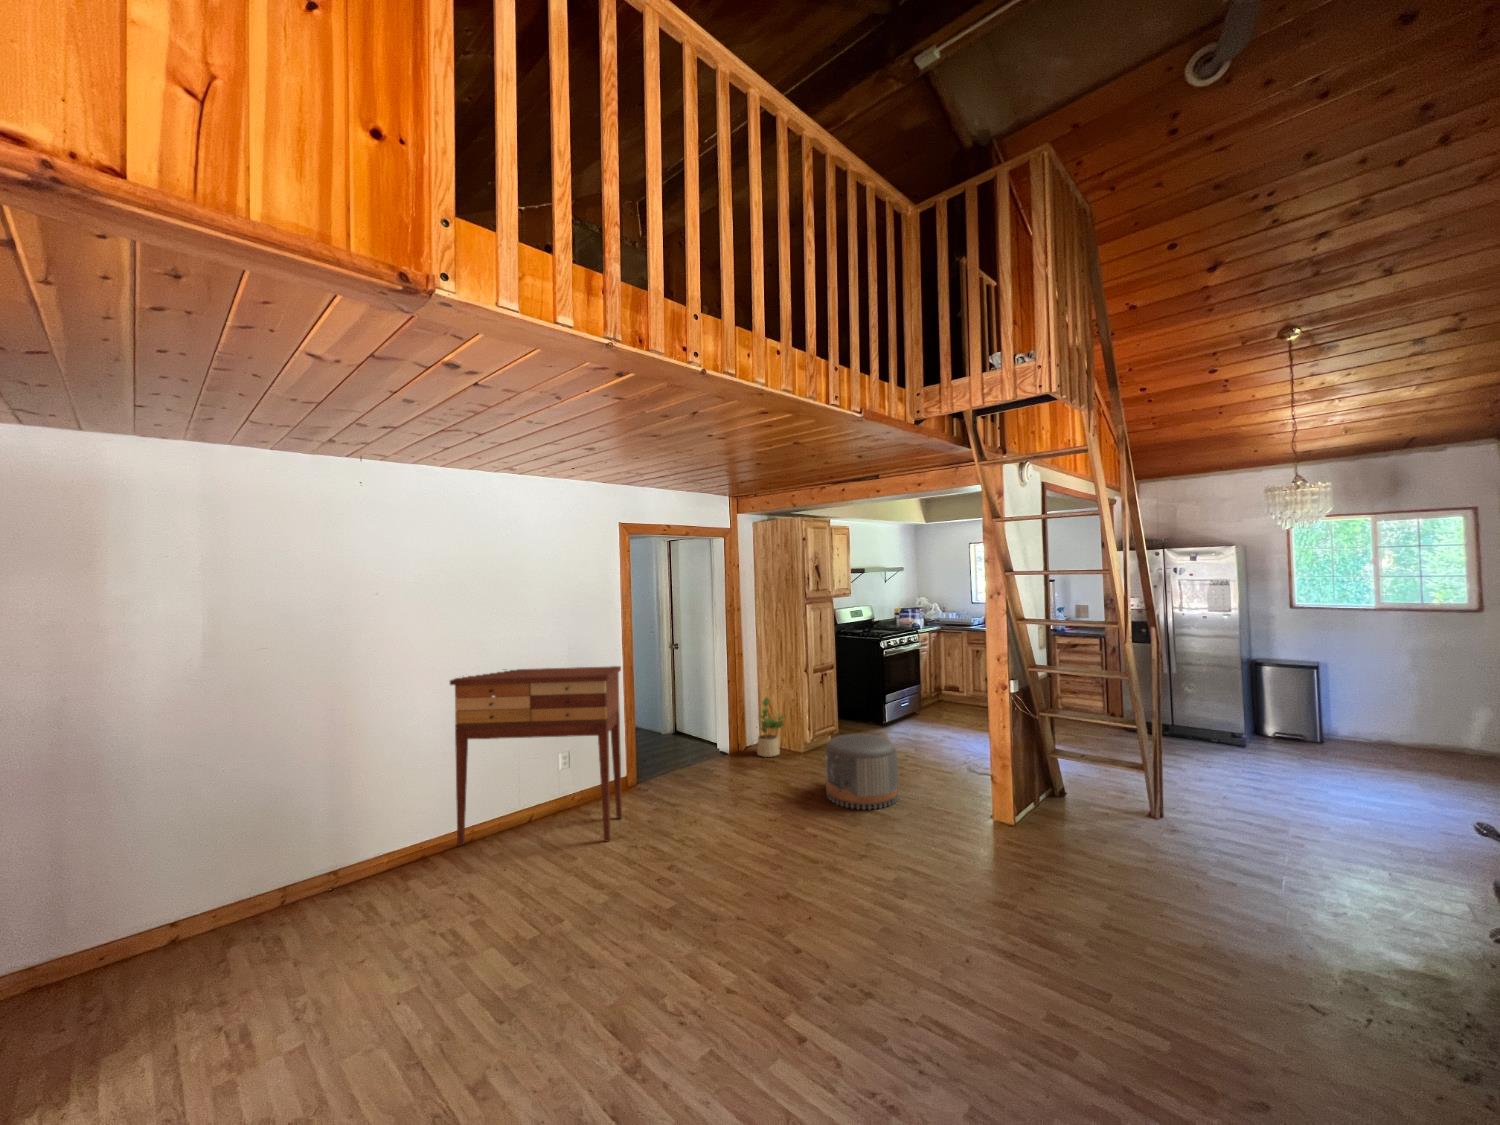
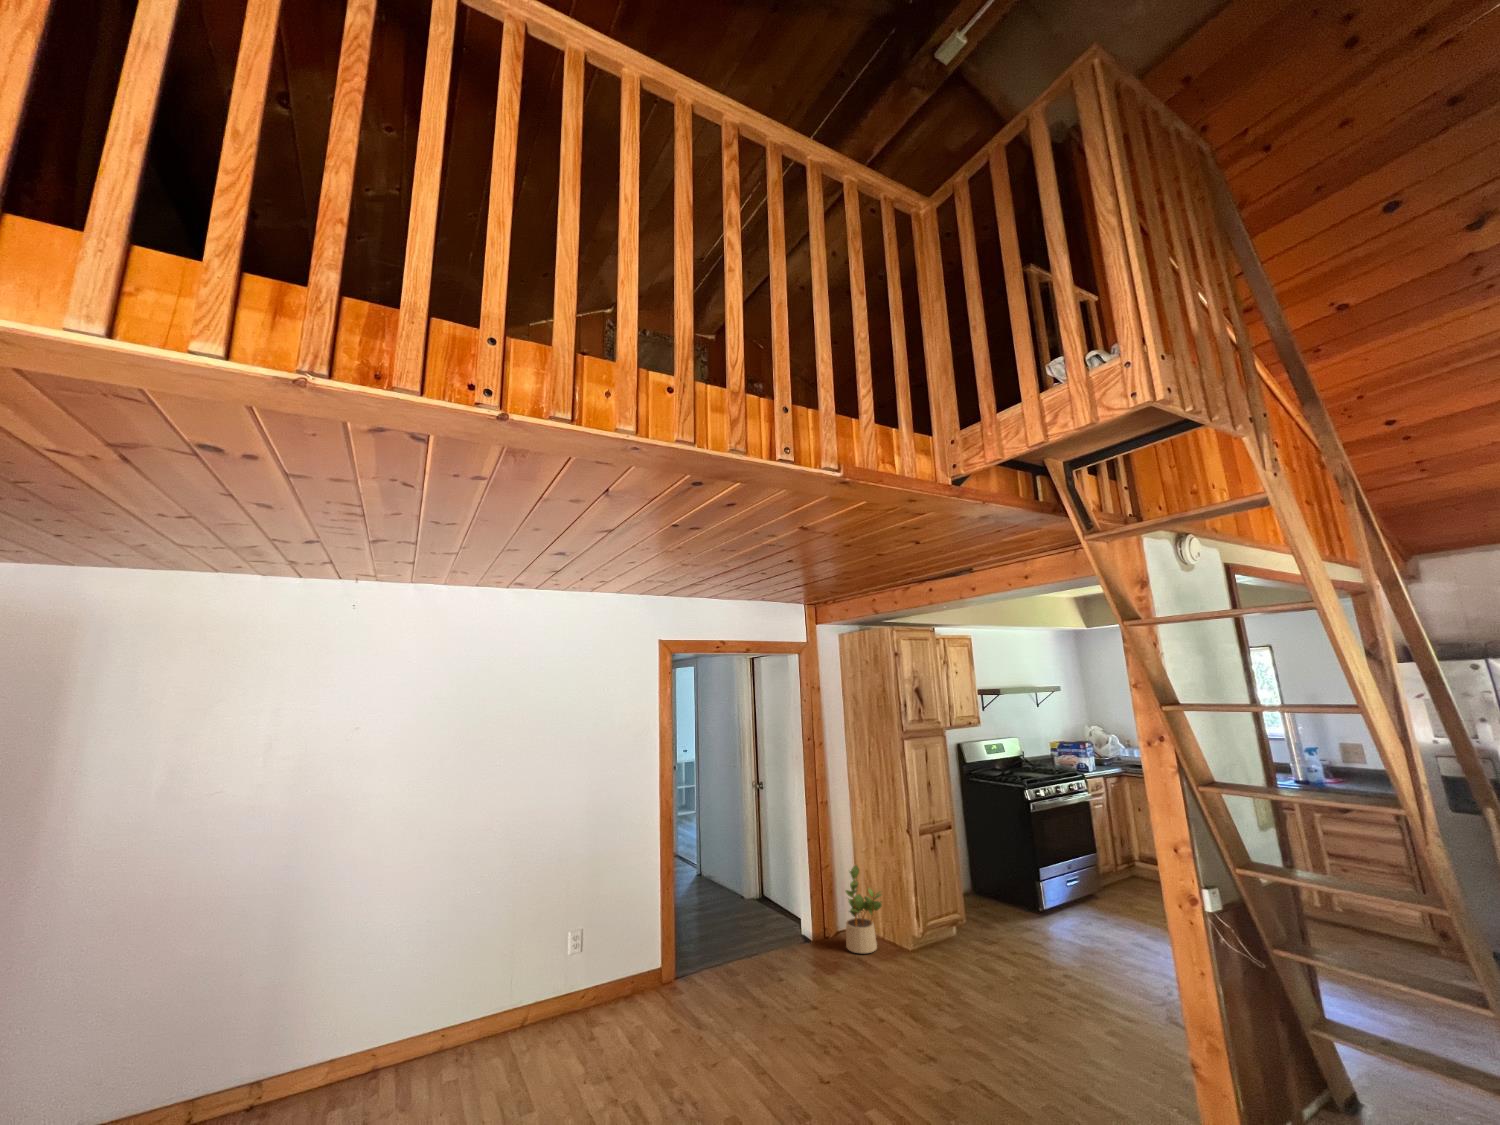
console table: present [450,666,622,846] -> none [420,818,632,1083]
pouf: present [825,734,898,809] -> none [914,942,1035,1086]

